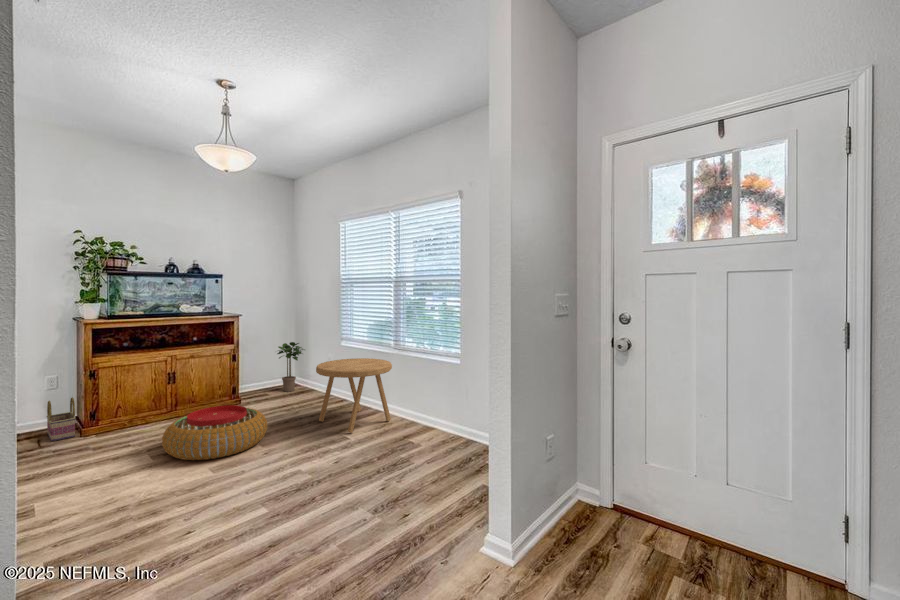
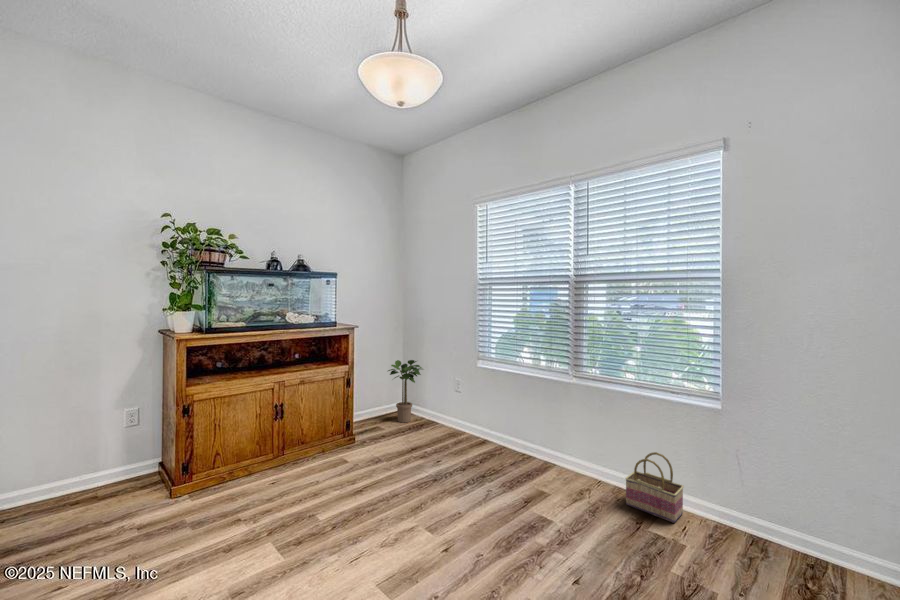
side table: present [316,358,392,433] -> none [480,388,588,508]
basket: present [47,397,75,441] -> present [625,452,684,523]
pouf: present [162,405,267,460] -> none [291,461,431,563]

